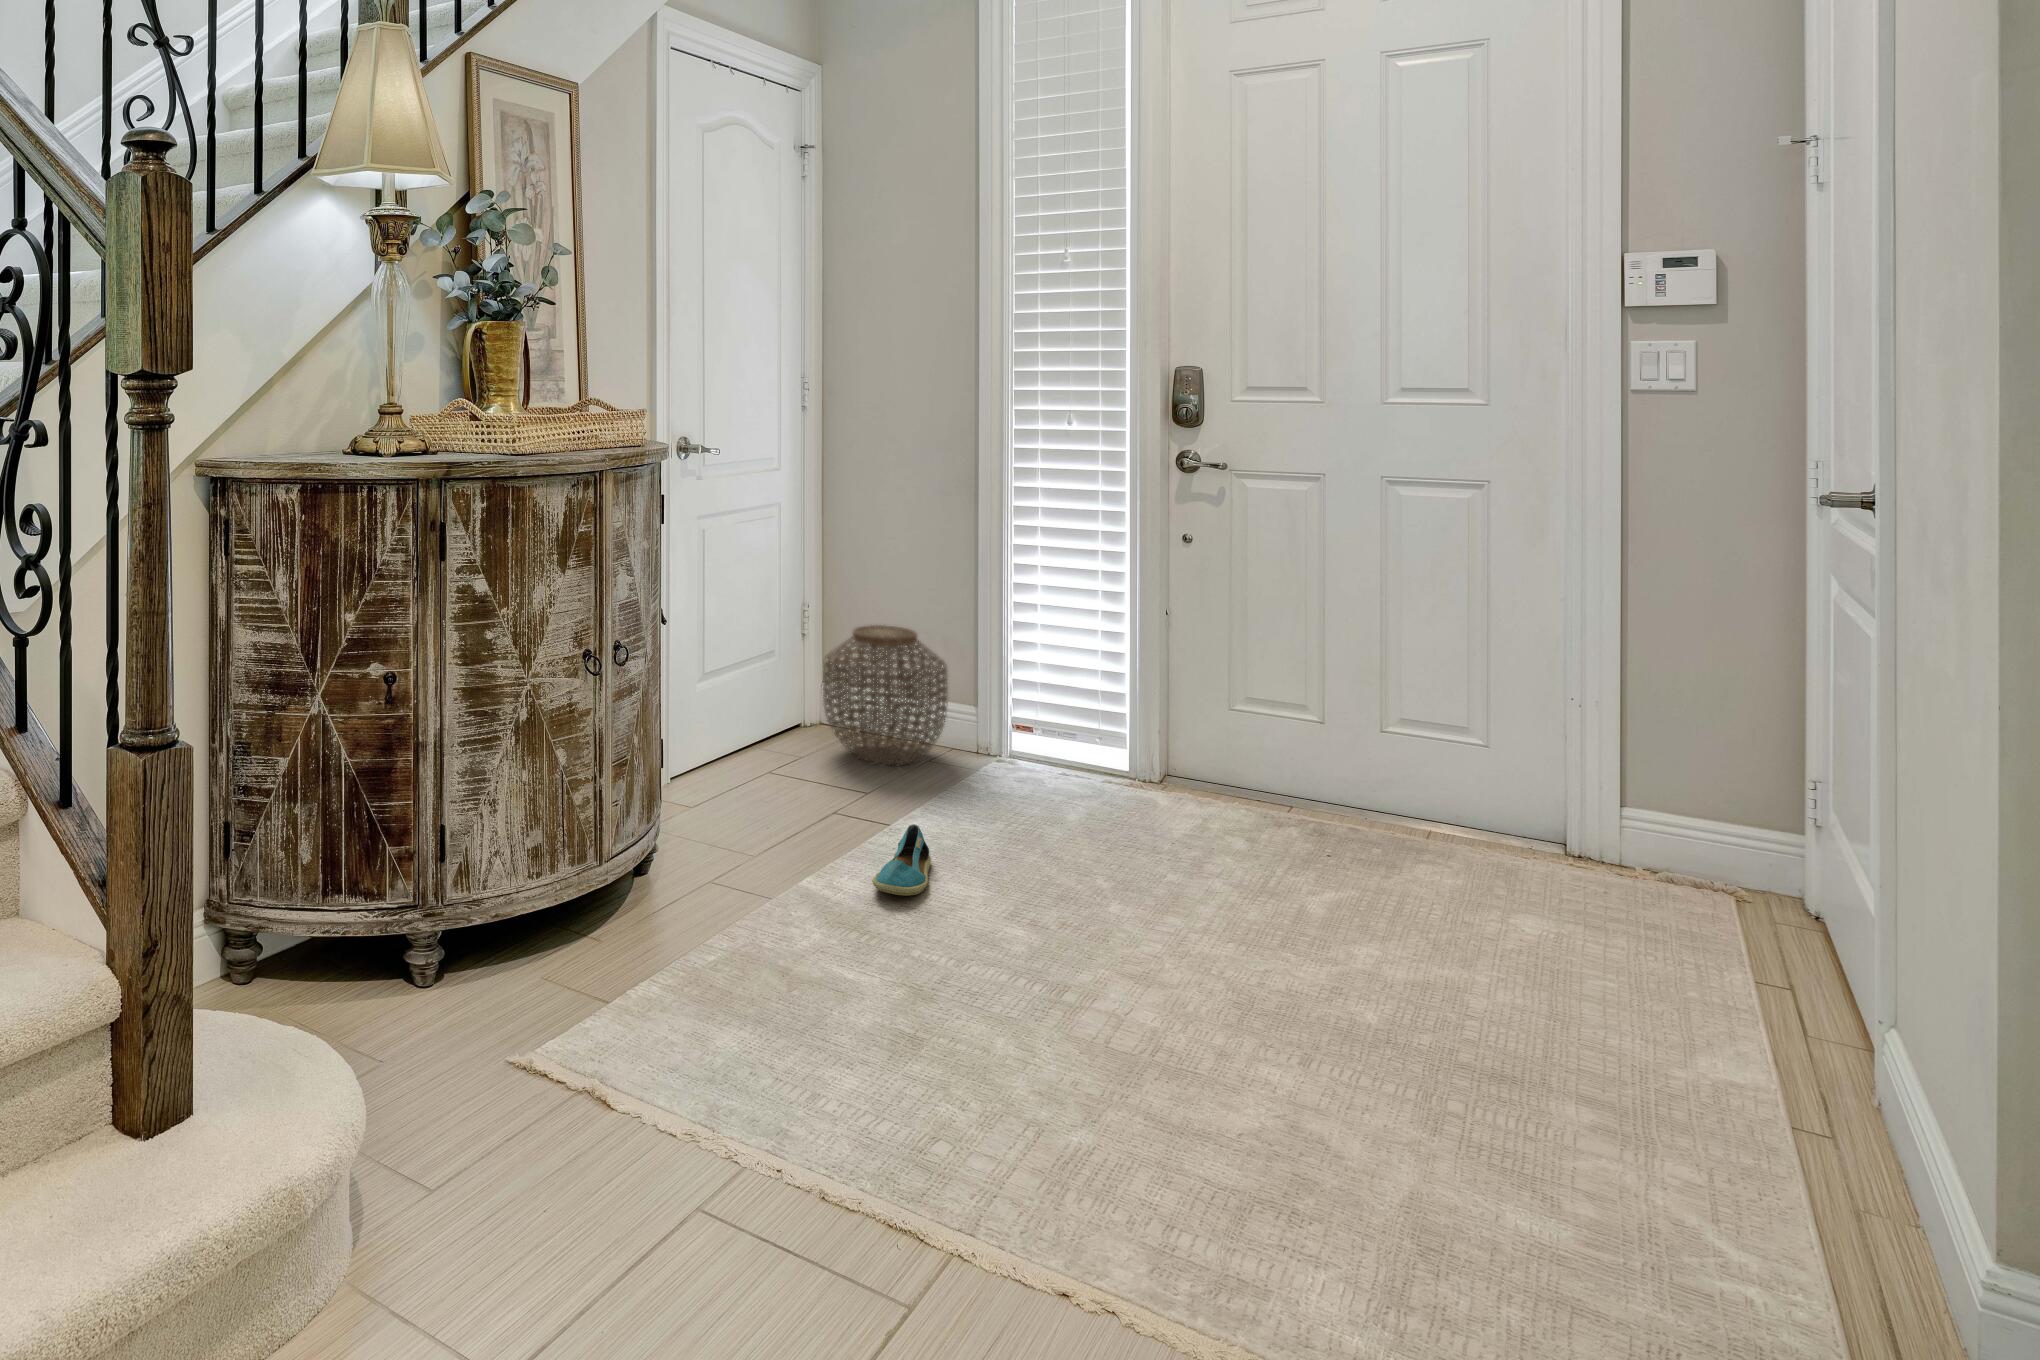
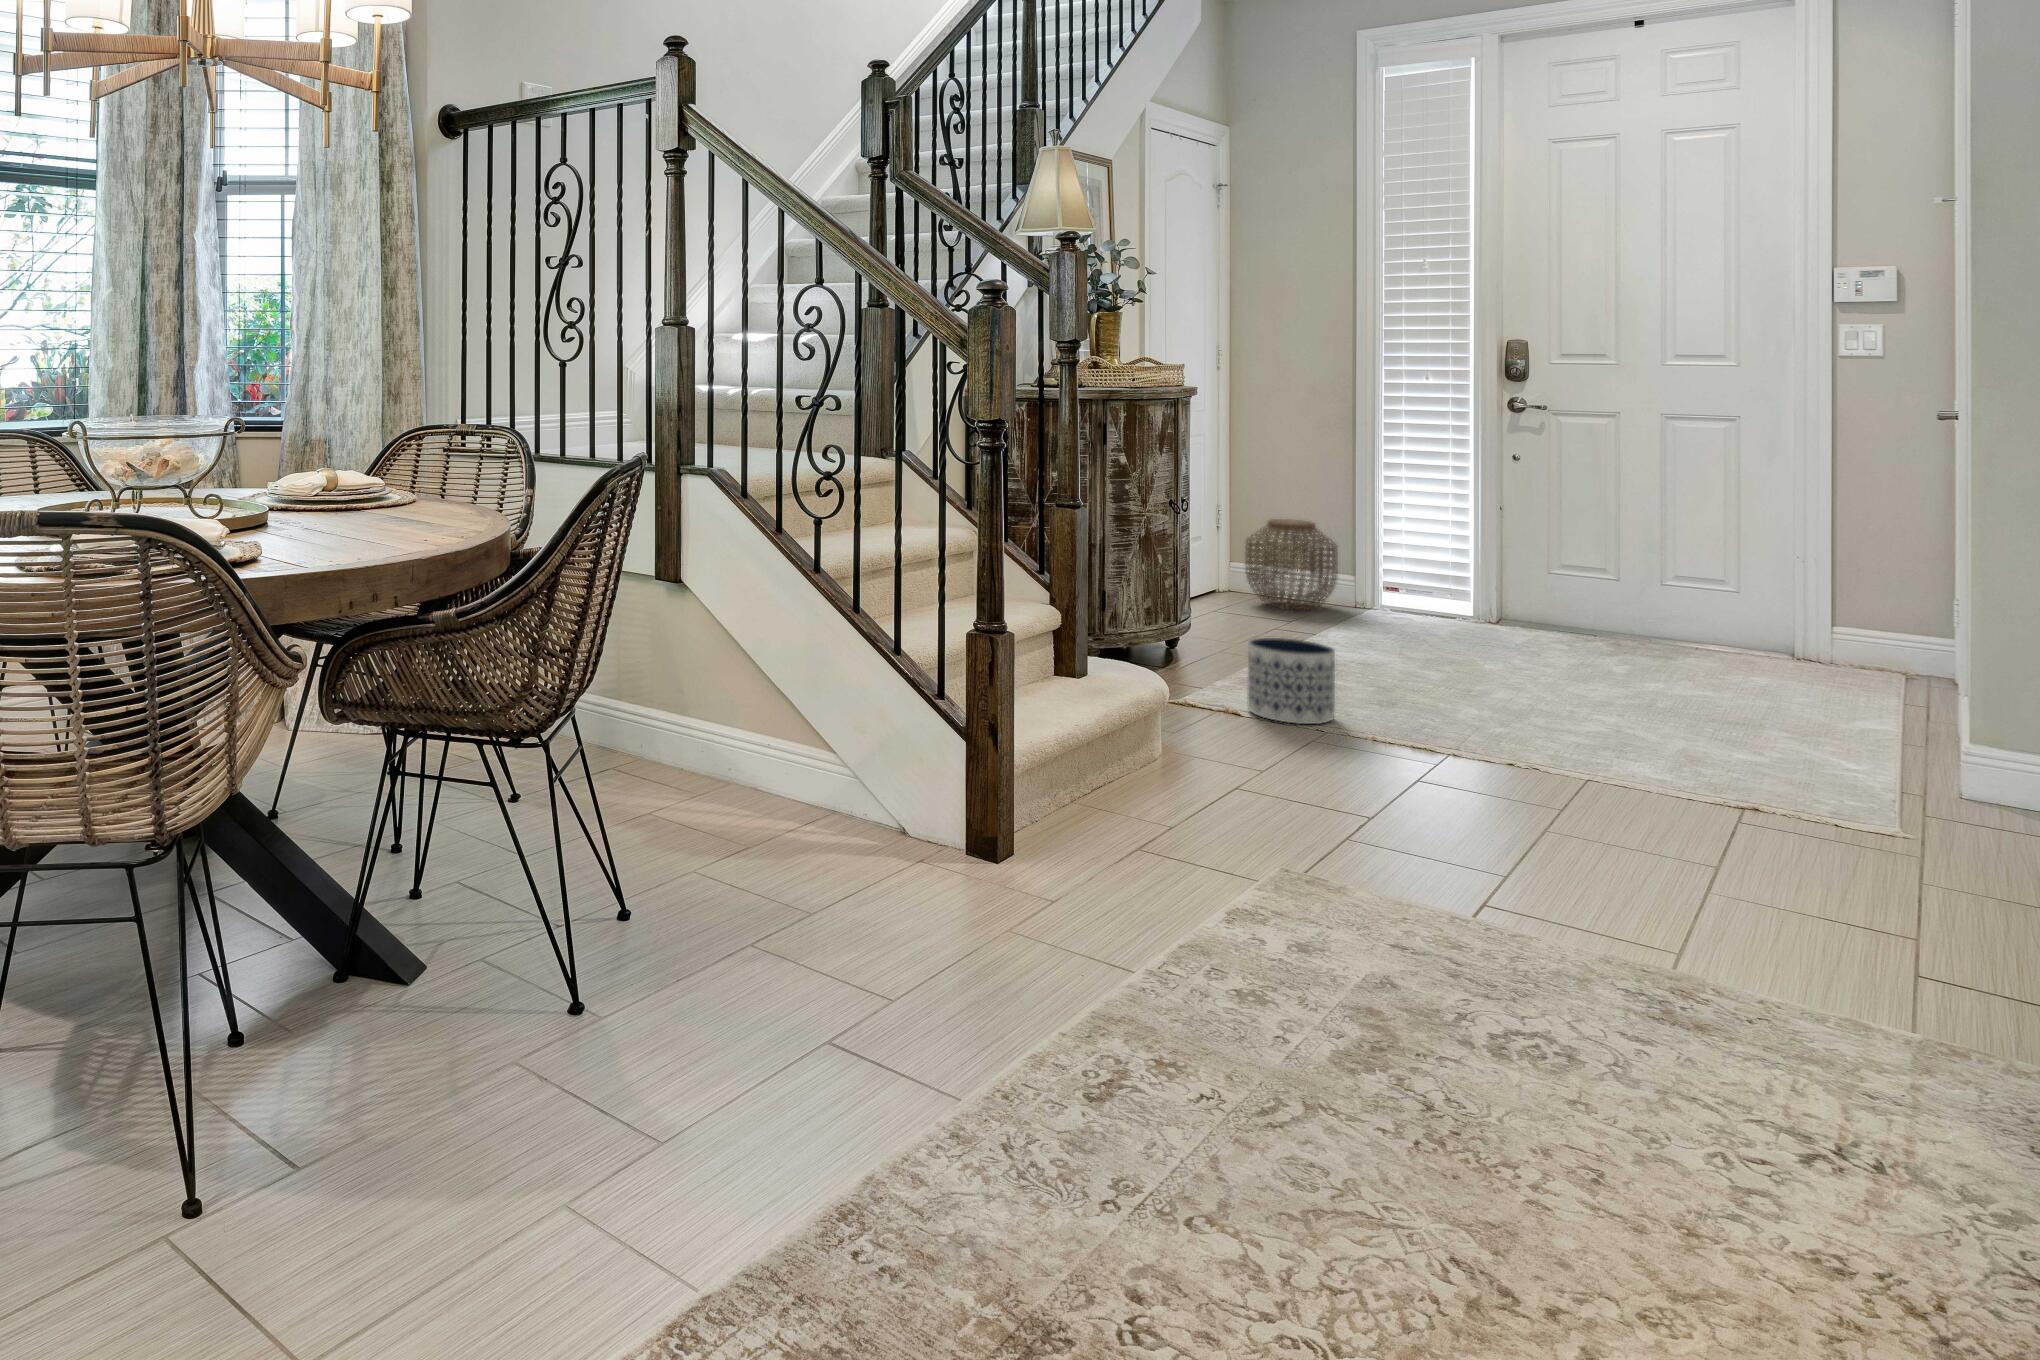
shoe: present [872,824,931,896] -> none [1328,625,1364,658]
planter: none [629,935,778,1136] -> present [1247,638,1335,724]

